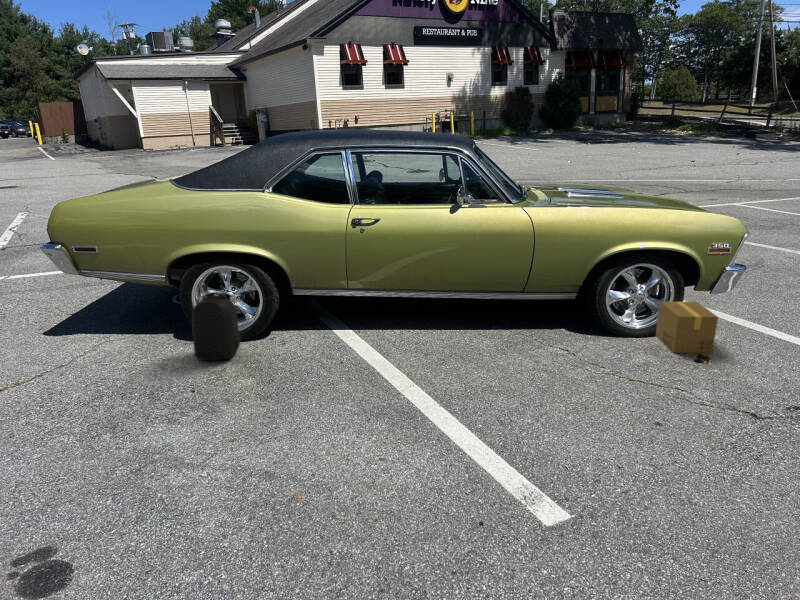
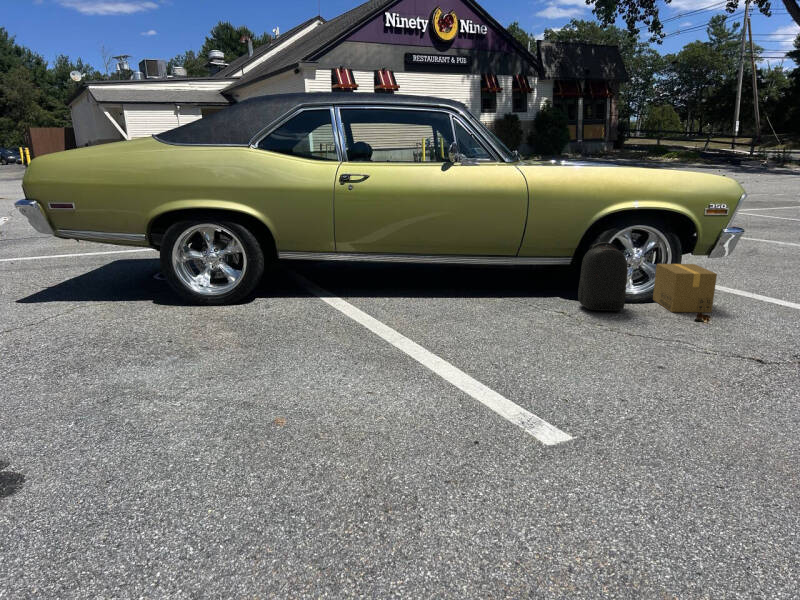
backpack: present [192,292,240,360] -> present [578,242,628,311]

